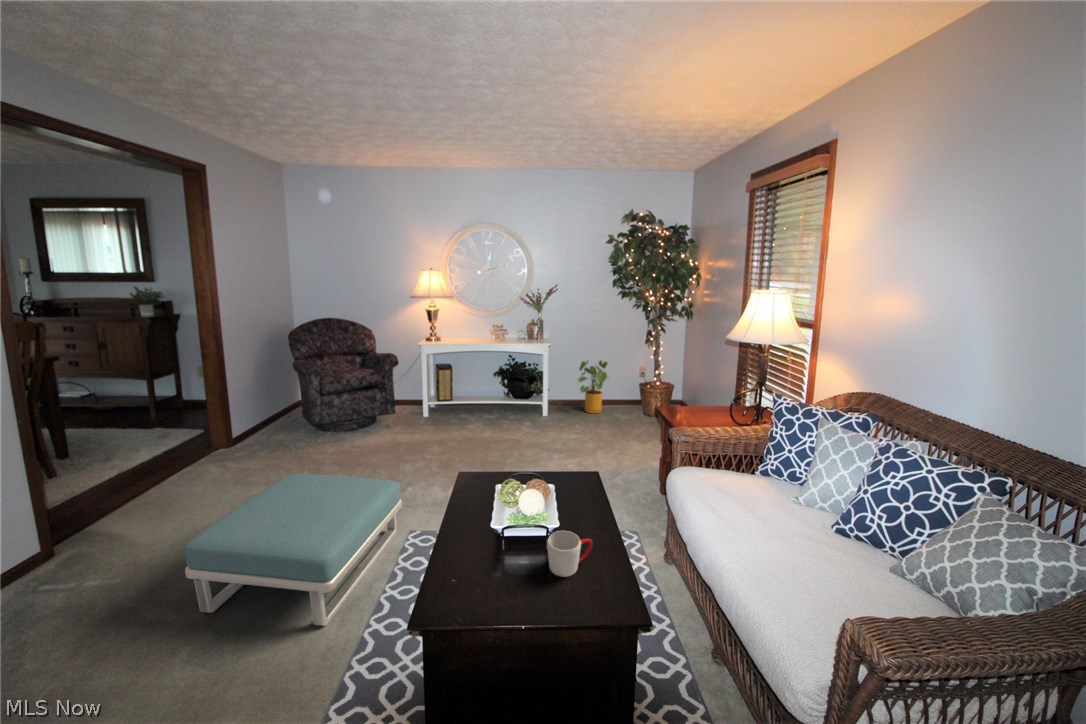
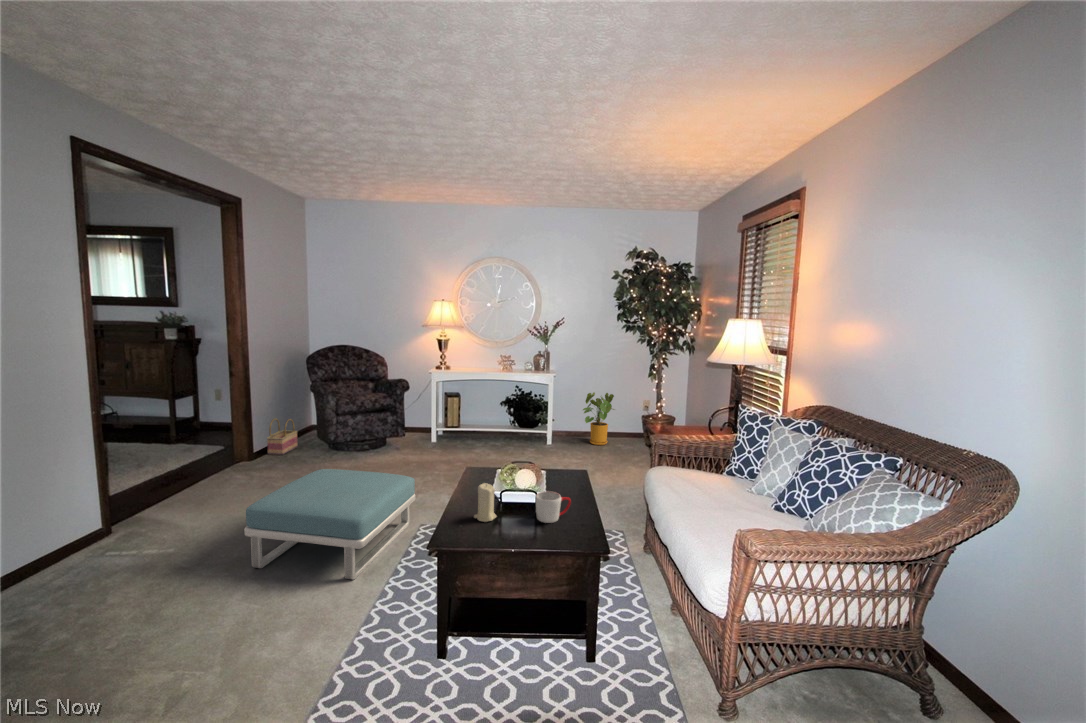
basket: none [248,400,284,438] -> present [267,419,298,455]
candle: none [467,527,497,581] -> present [474,483,496,522]

